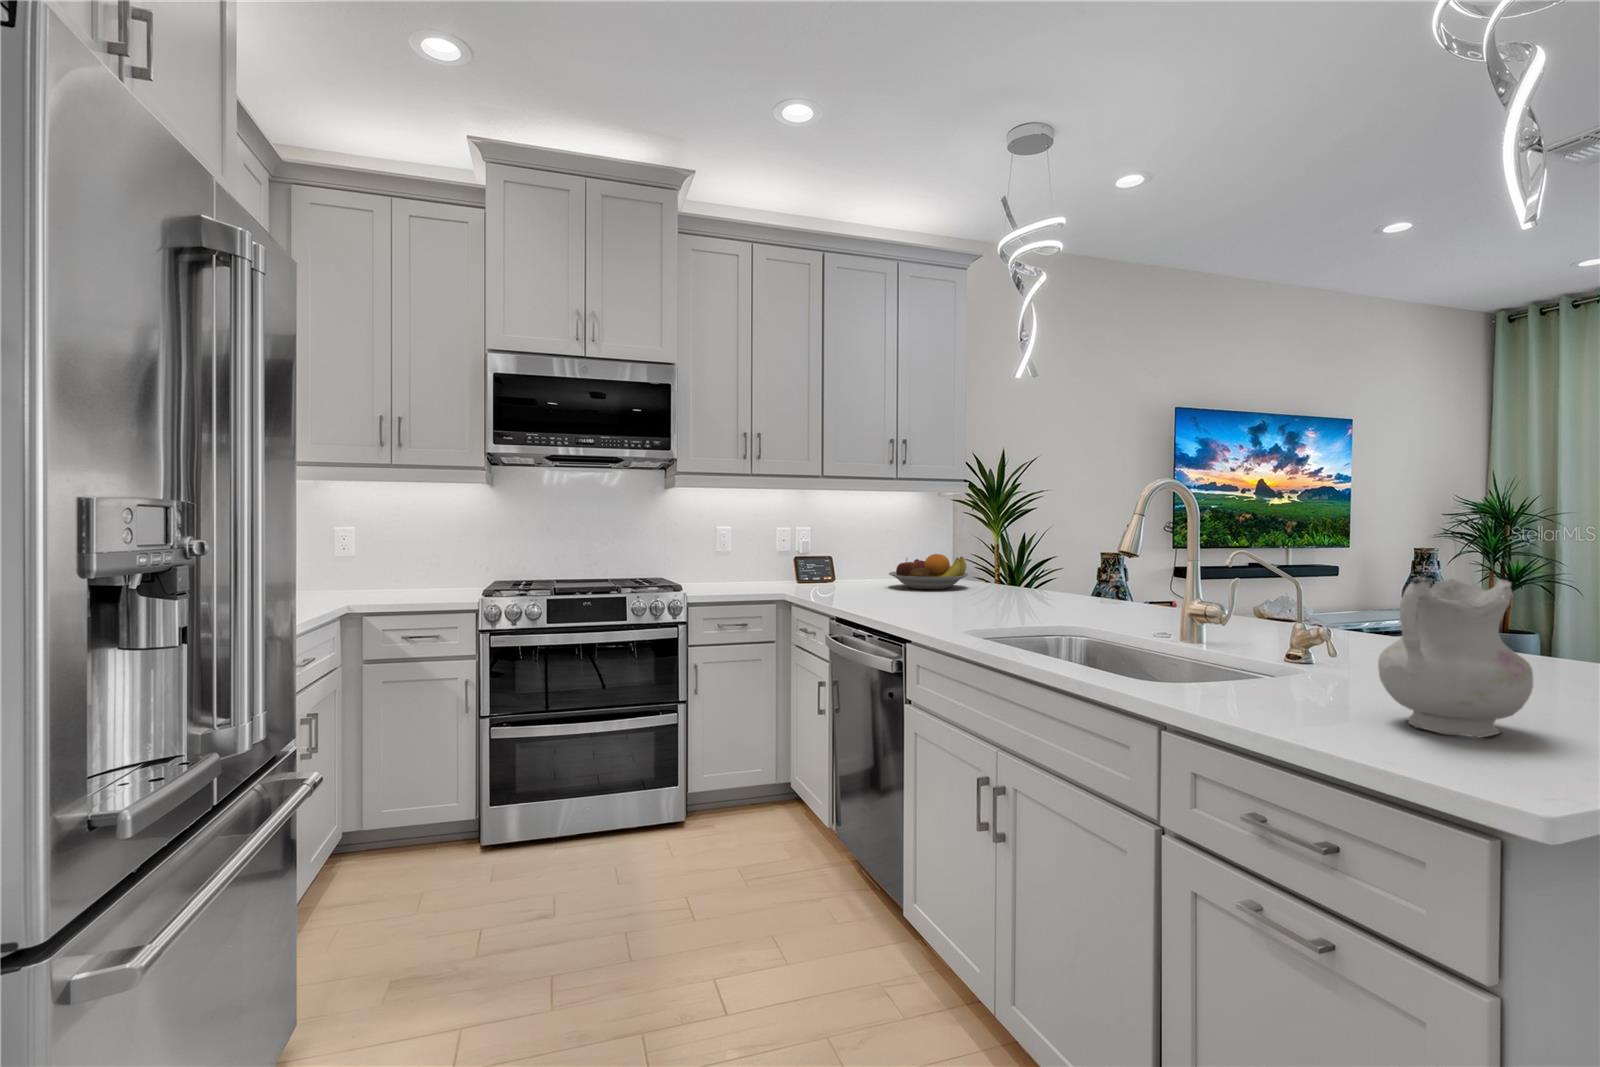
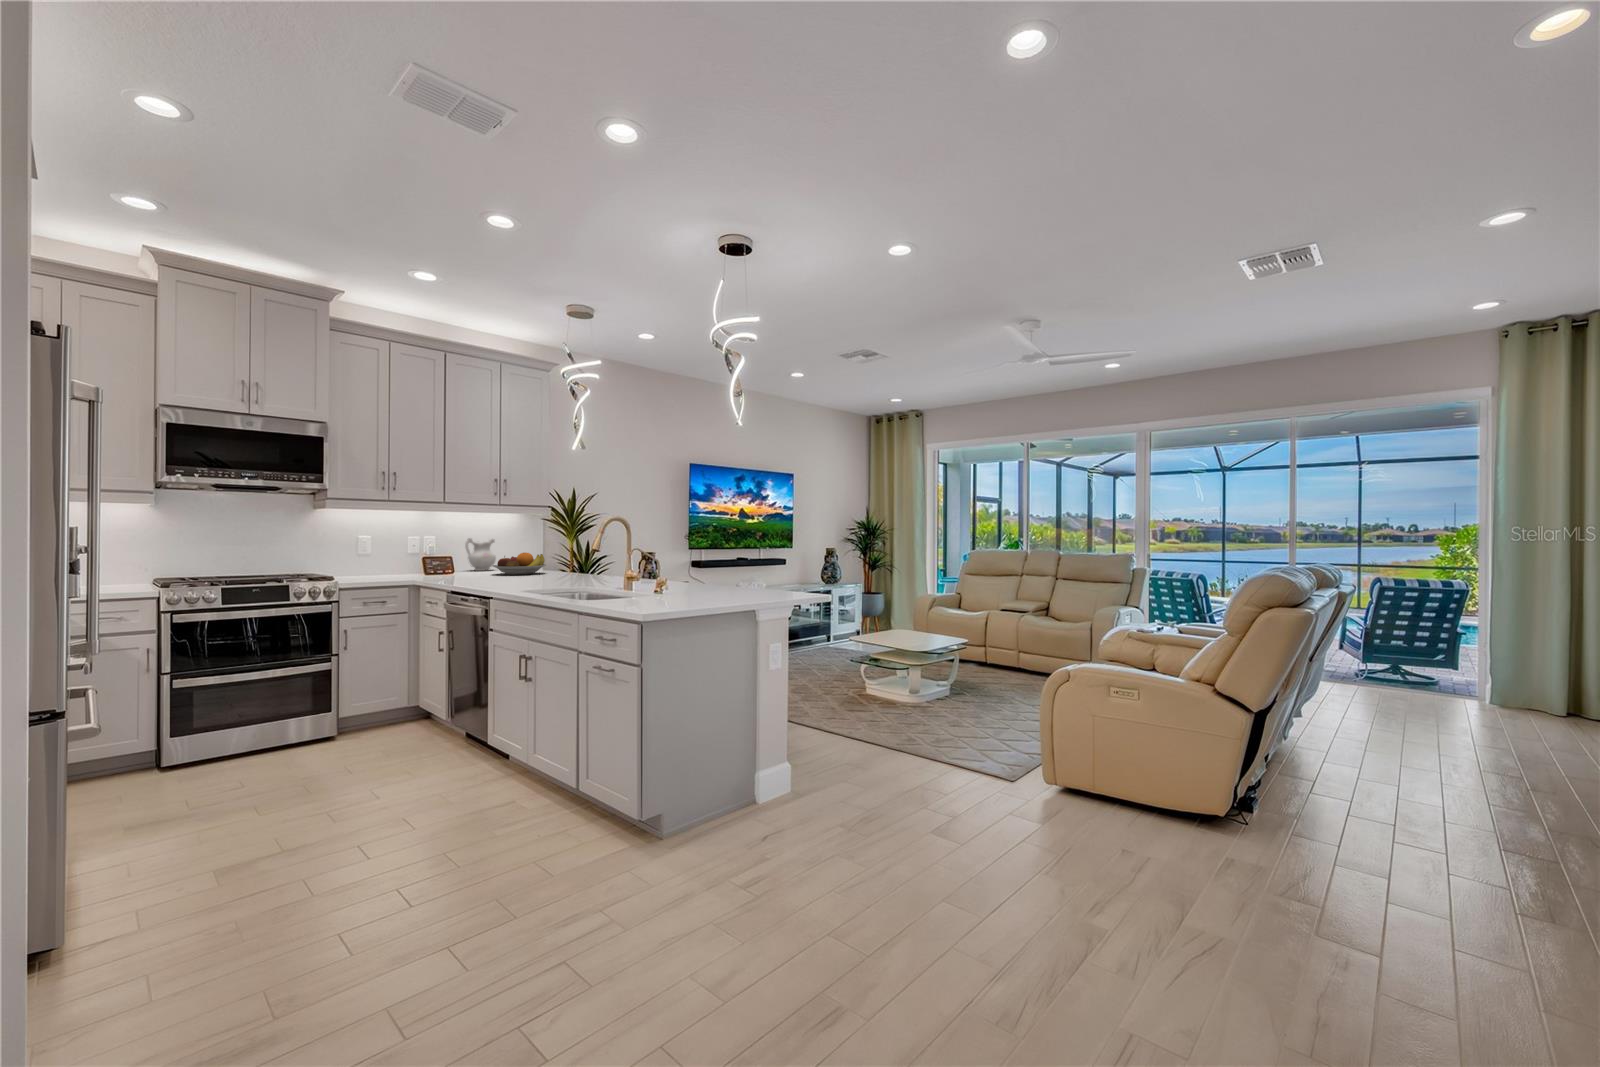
ceramic pitcher: present [1378,577,1533,737] -> present [465,538,496,571]

